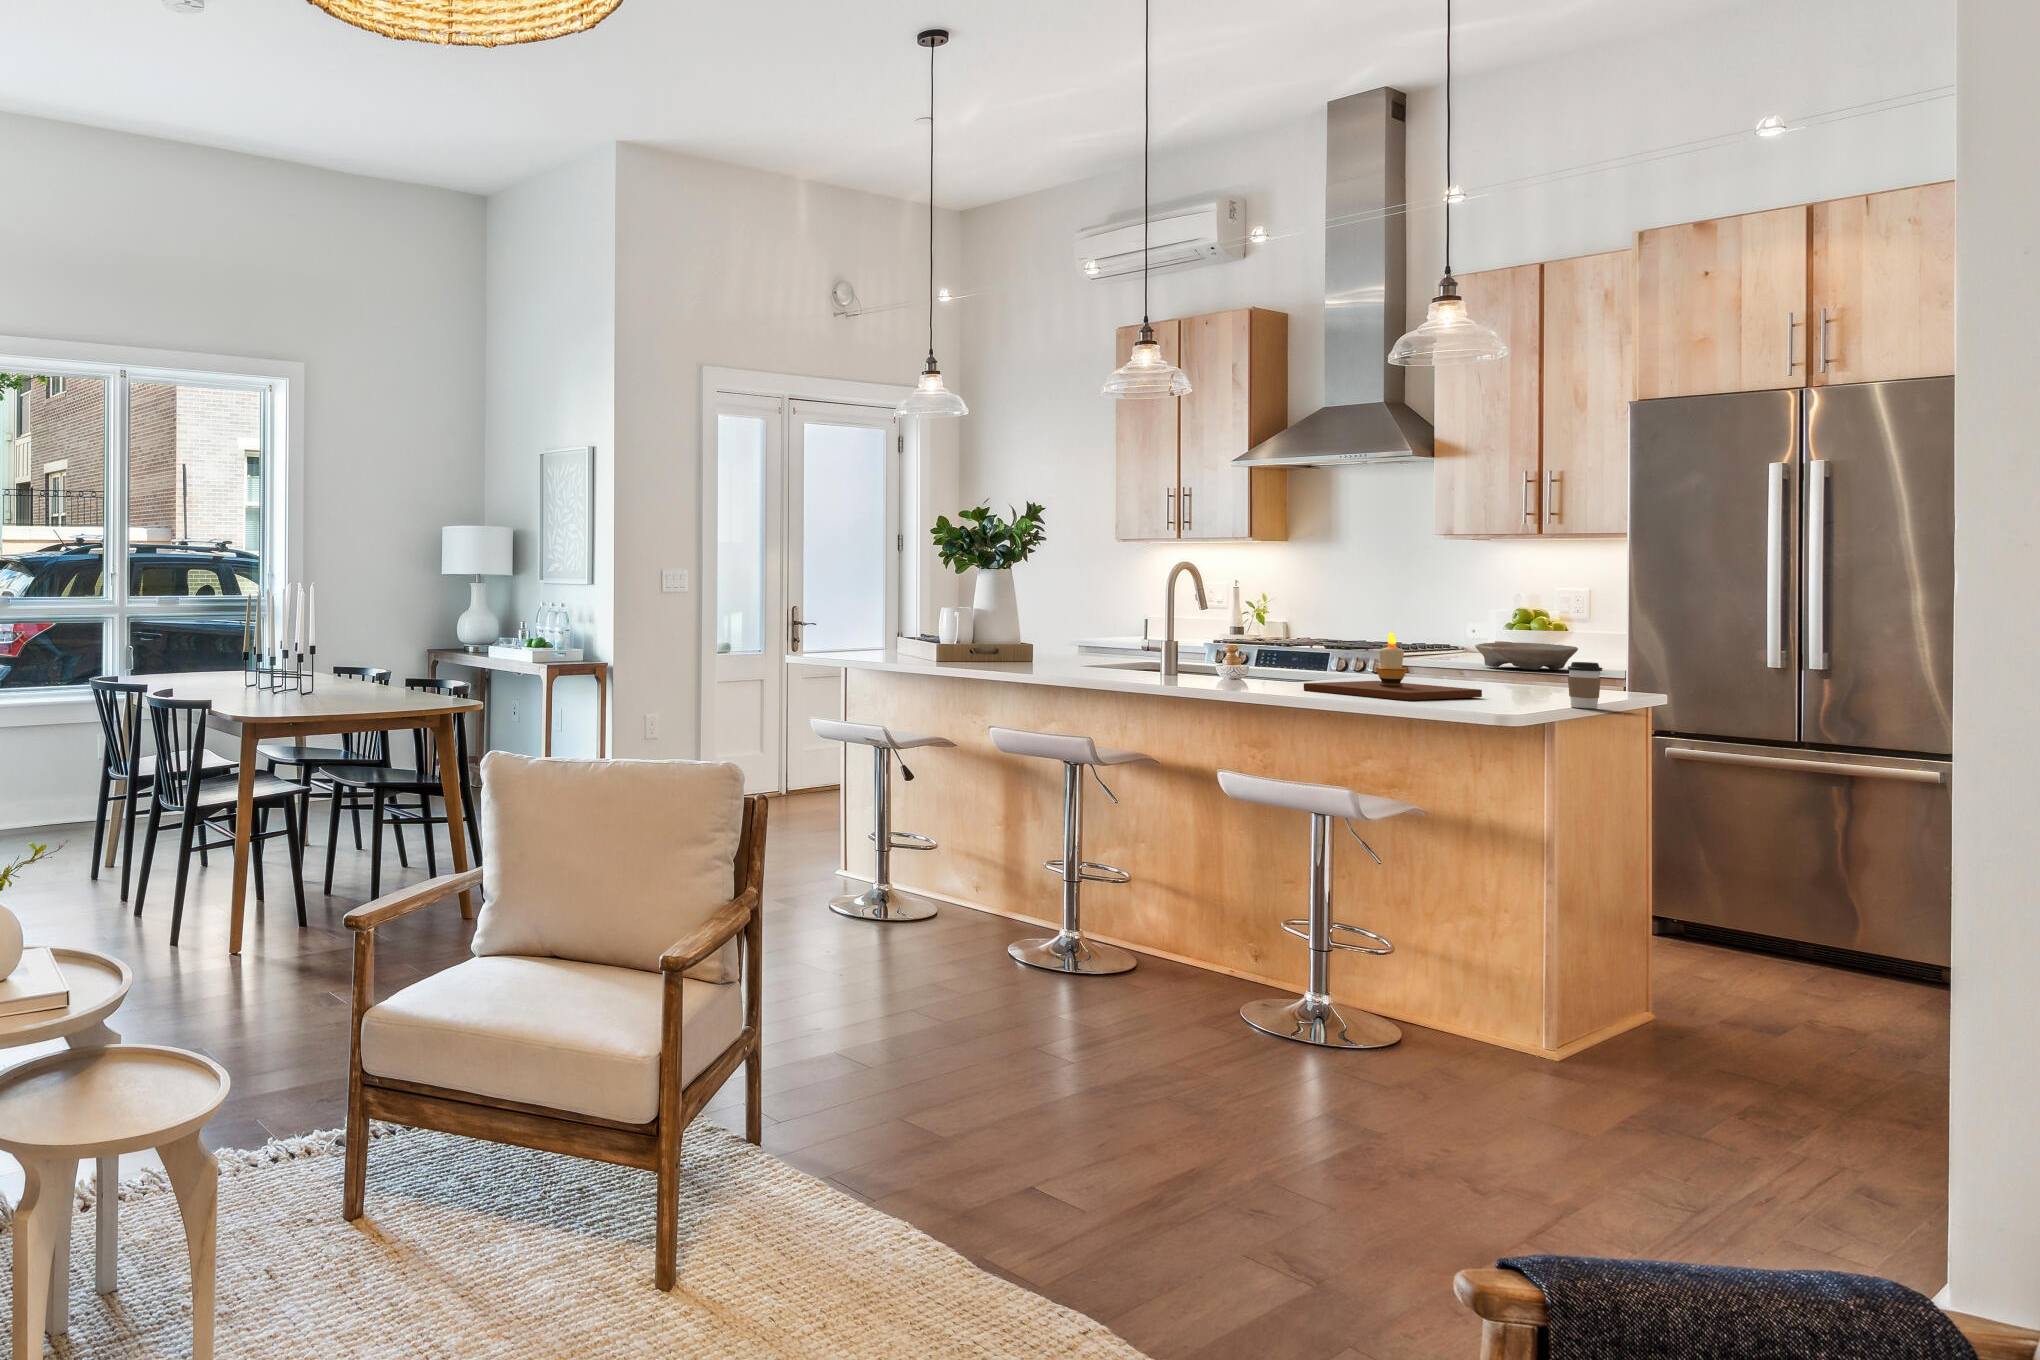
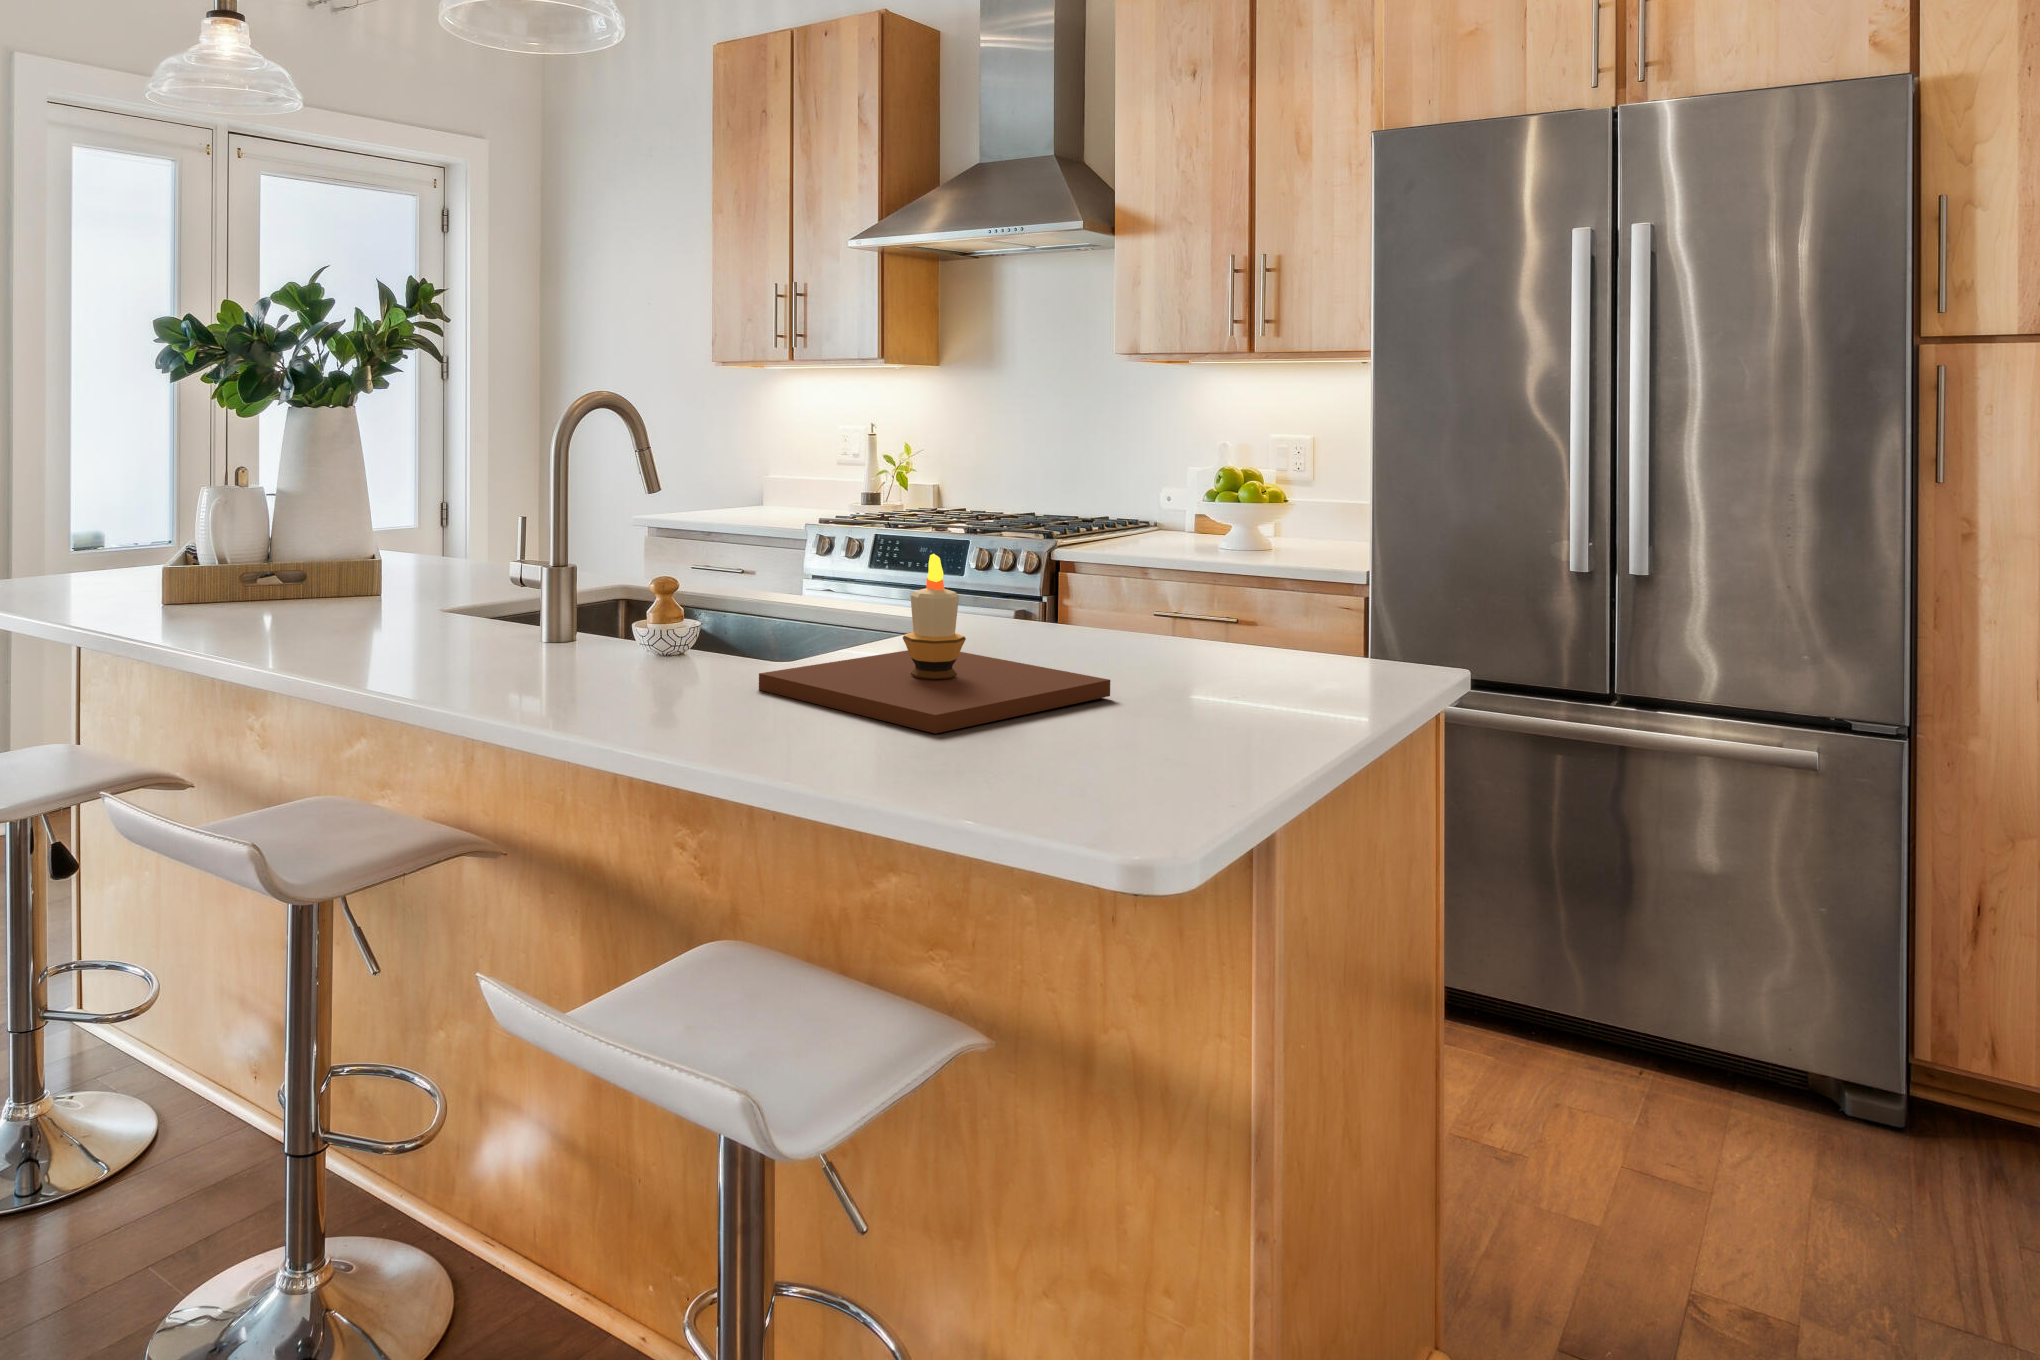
bowl: present [1475,642,1578,670] -> none [1162,520,1300,566]
coffee cup: present [1567,662,1603,708] -> none [1268,628,1339,742]

